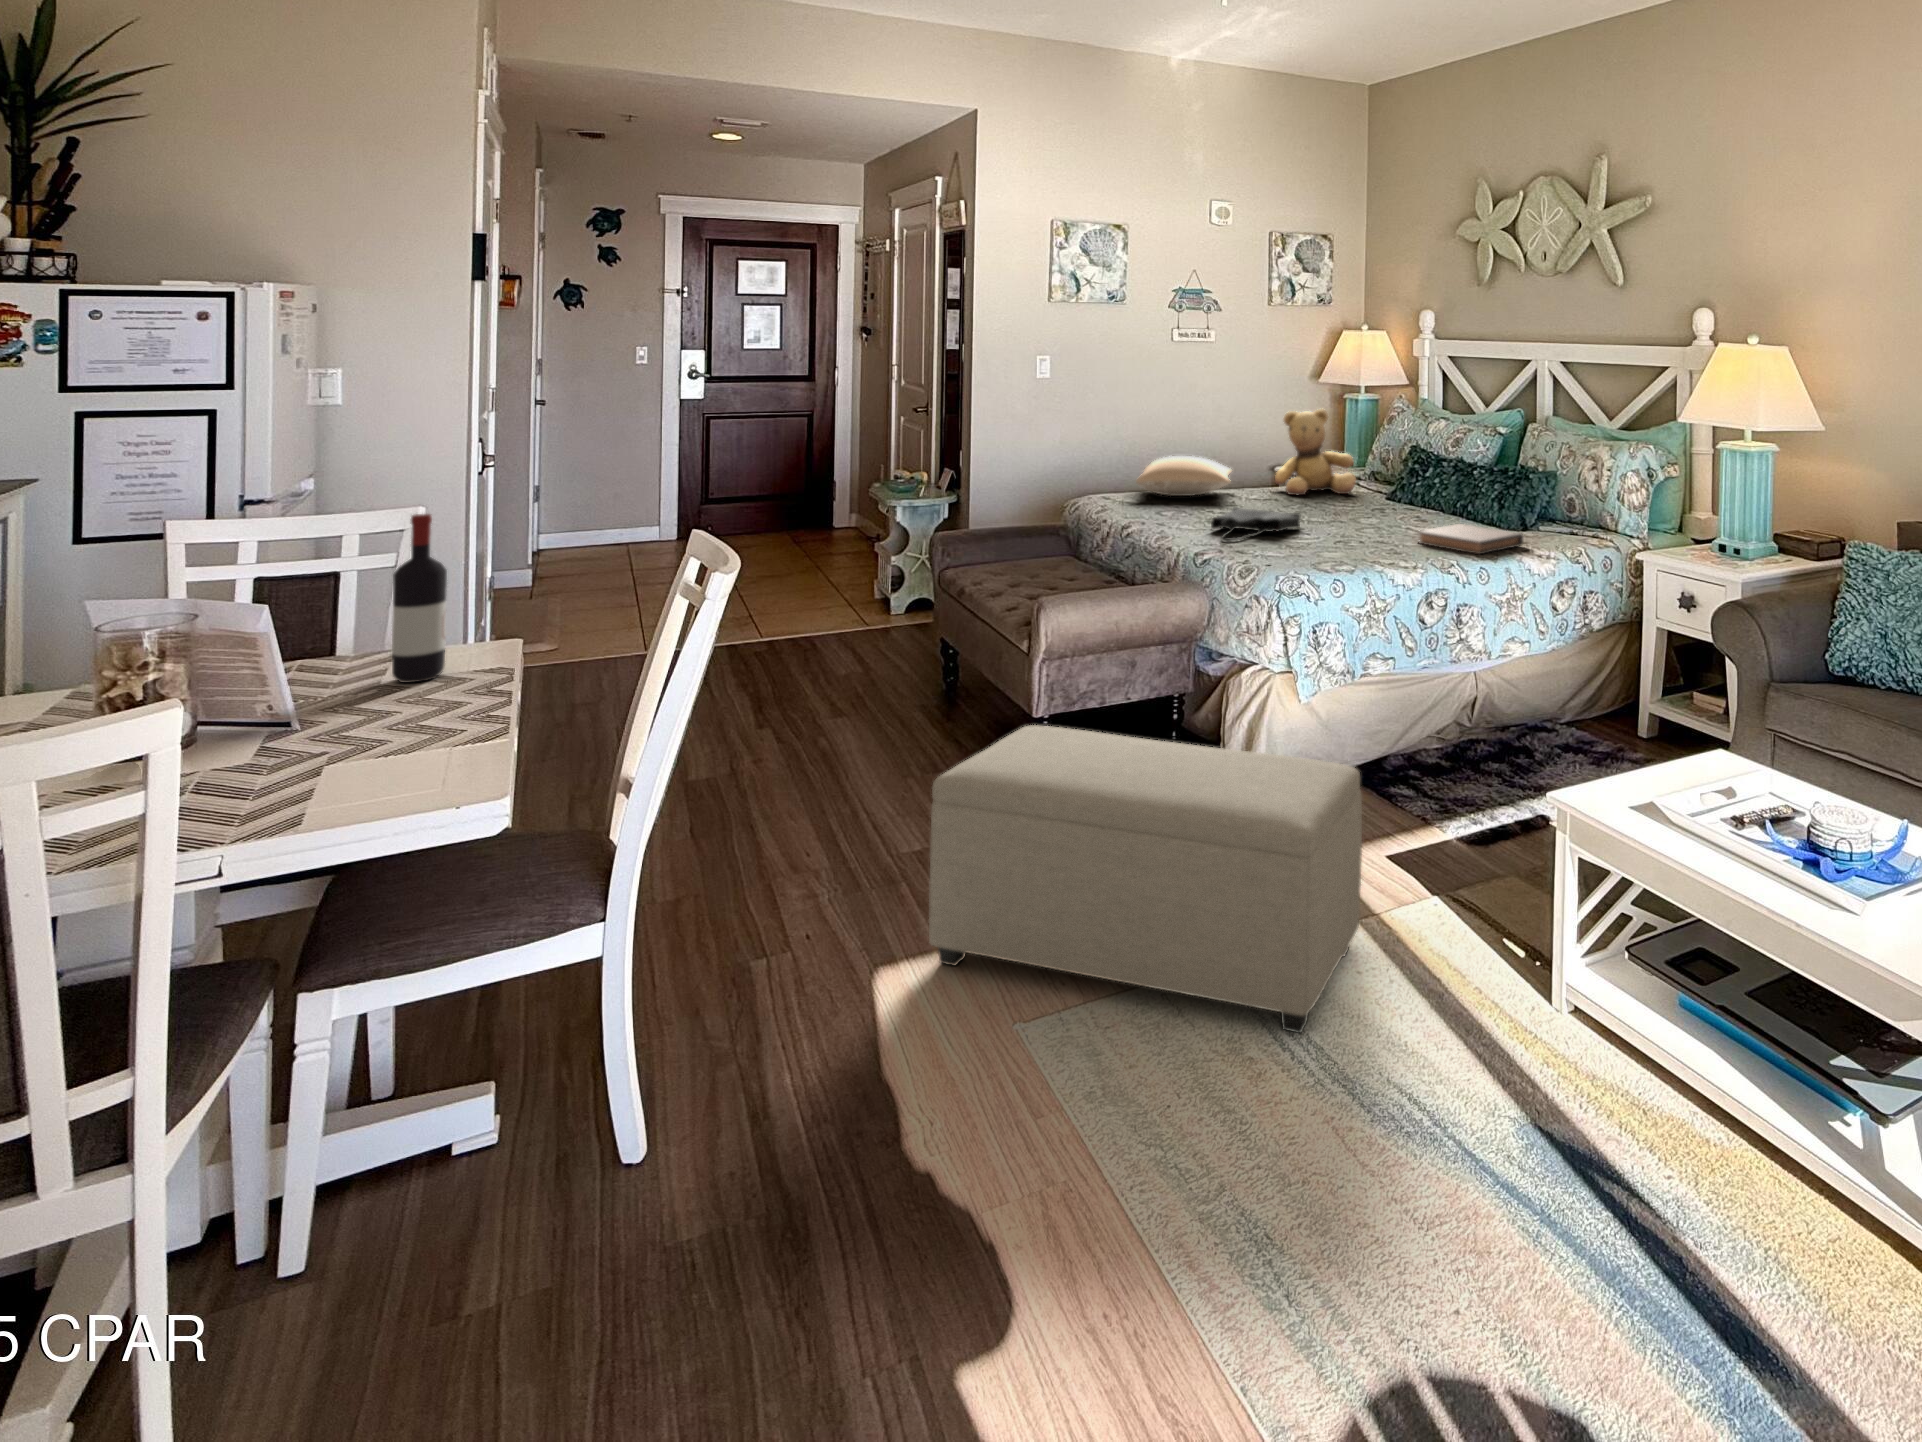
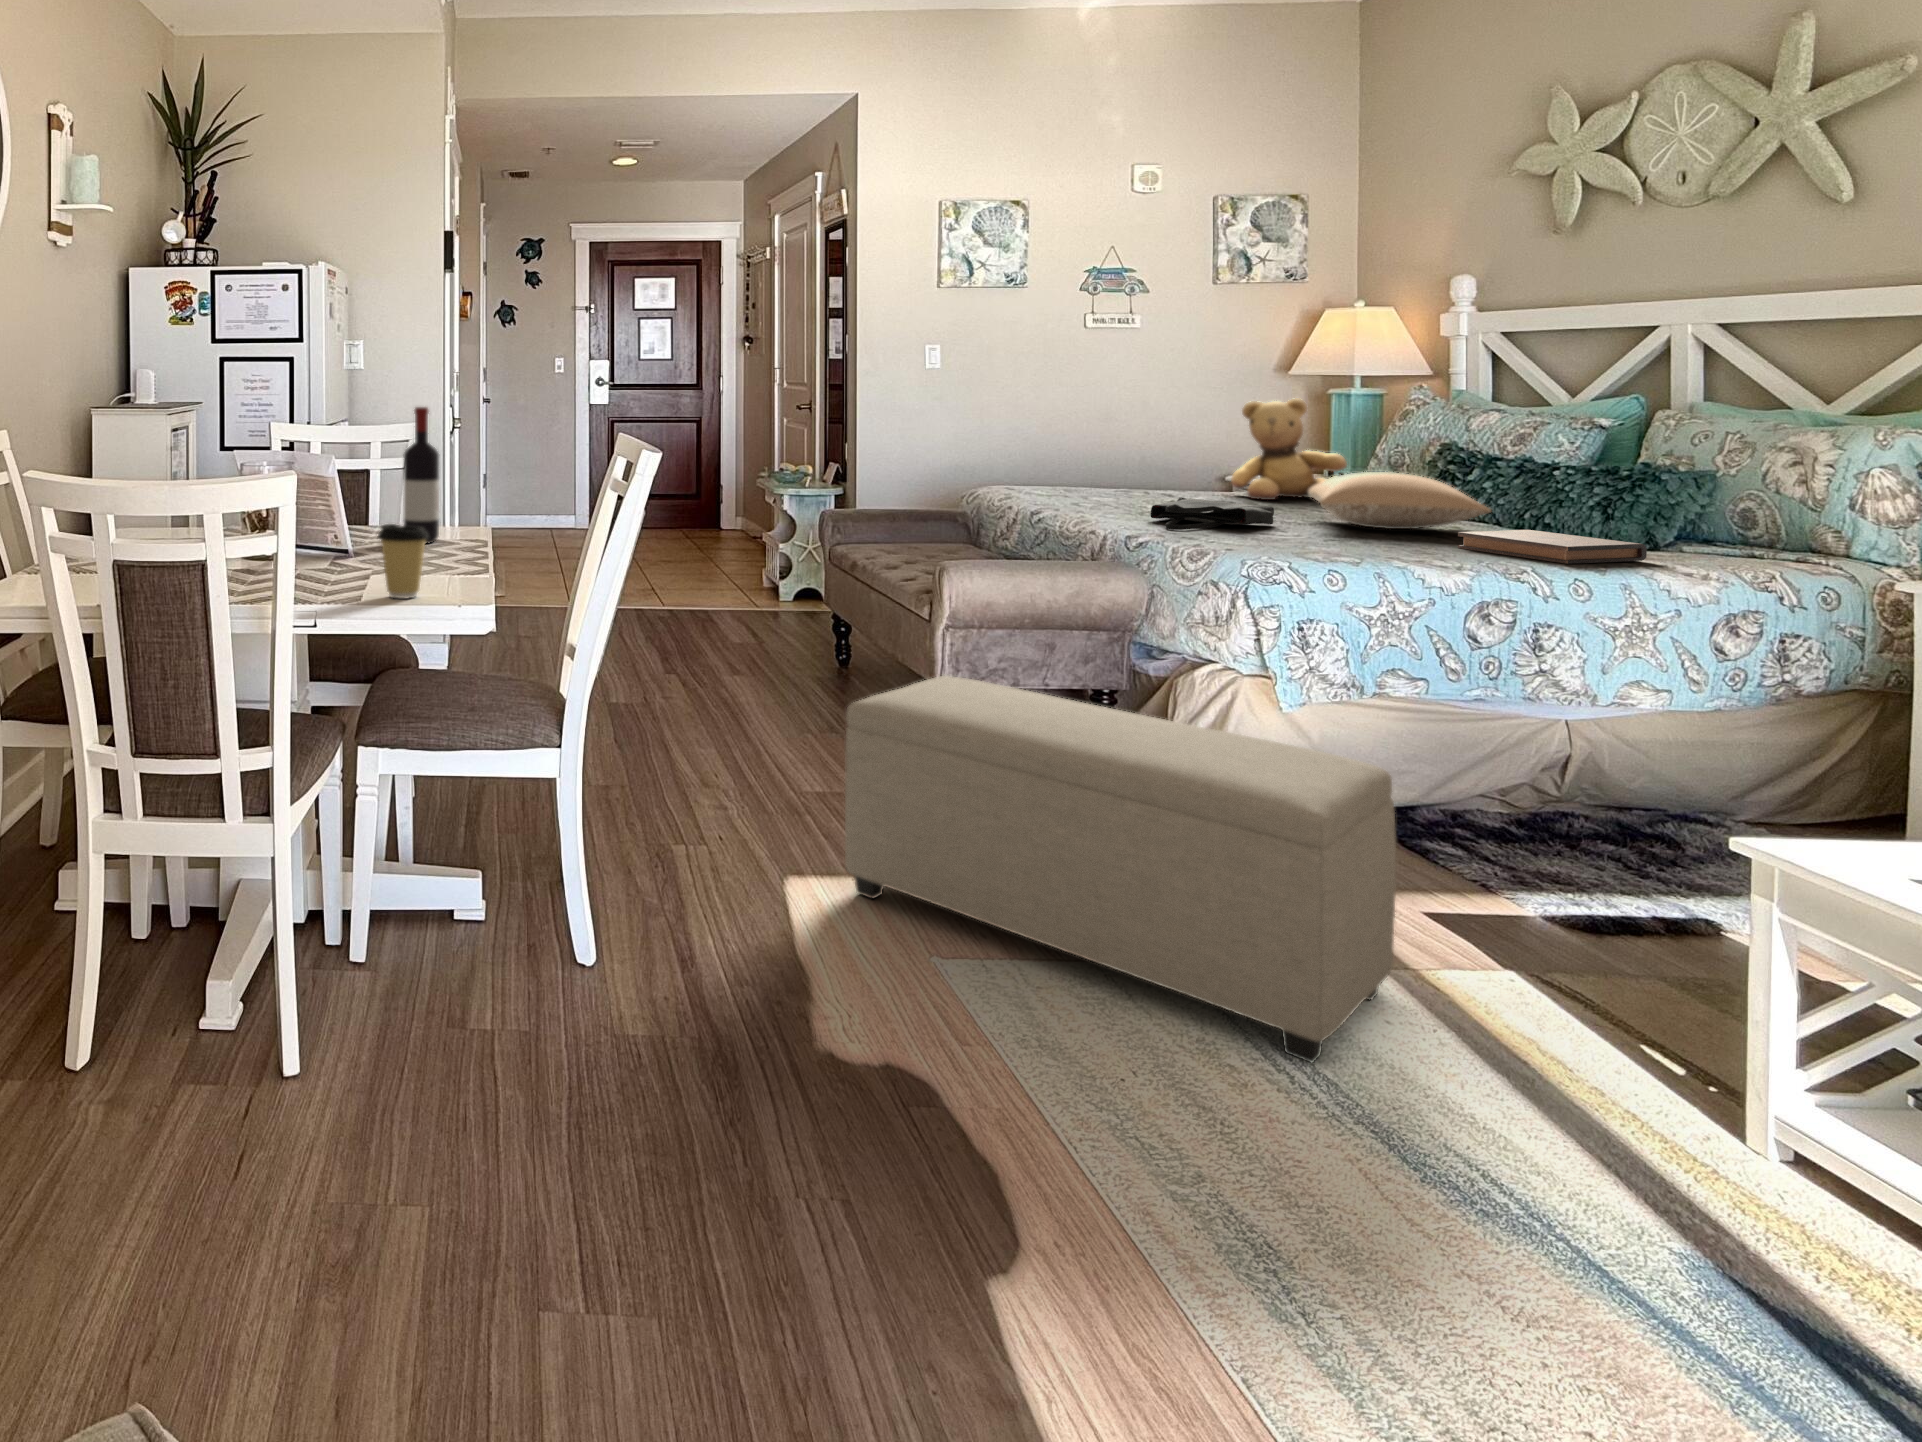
pillow: present [1136,456,1231,496] -> present [1309,472,1491,529]
coffee cup: none [338,705,418,801] -> present [378,524,429,599]

